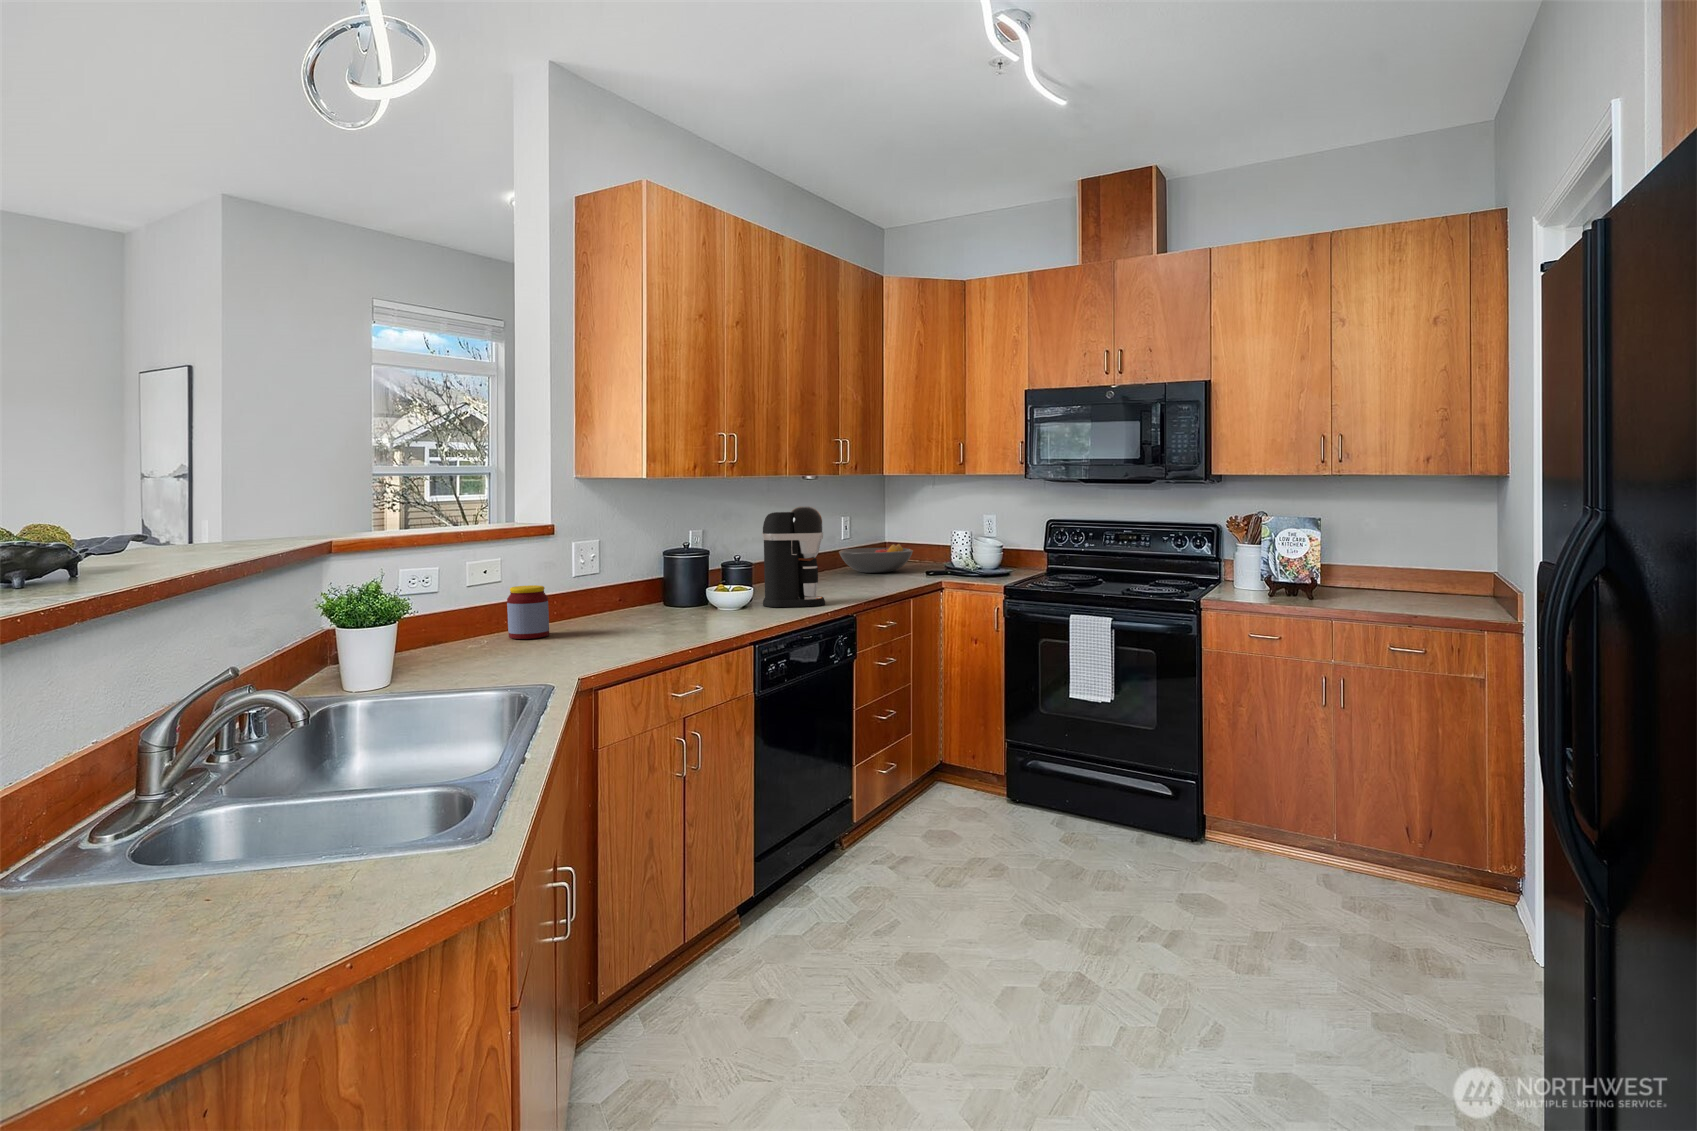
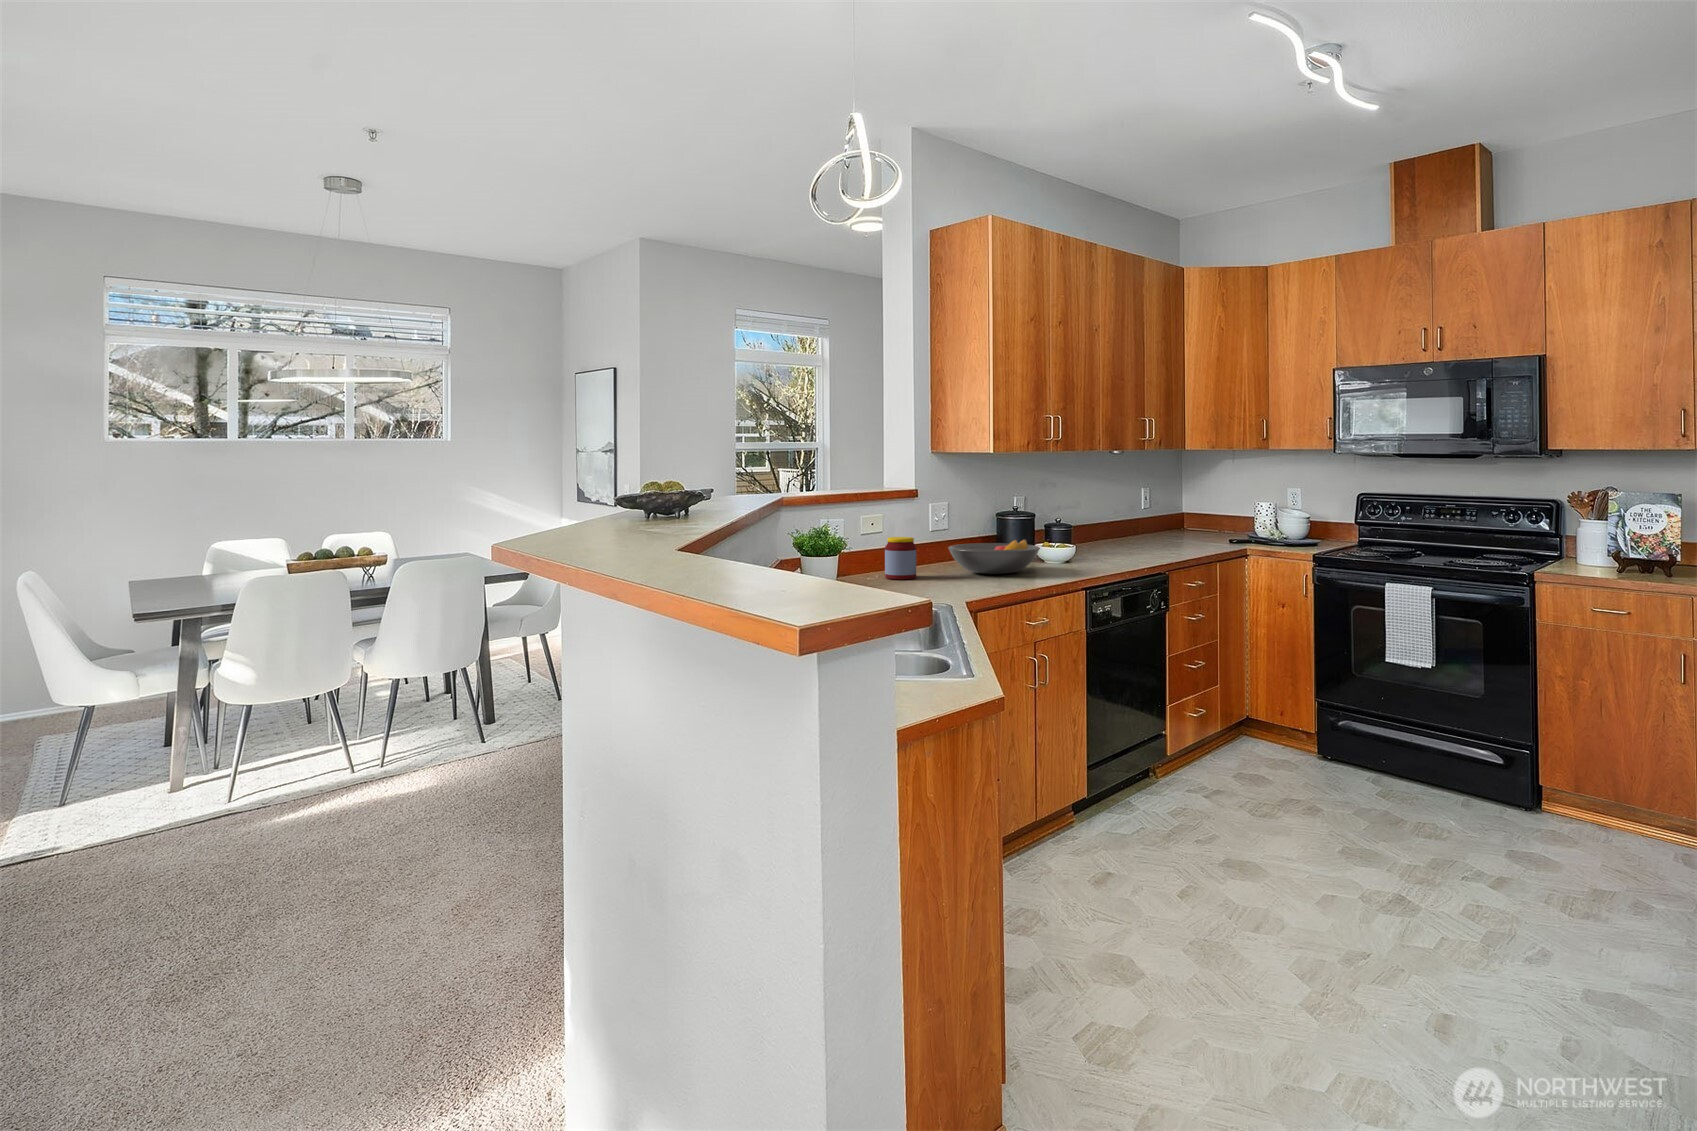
coffee maker: present [762,507,825,607] -> none [1086,476,1144,564]
fruit bowl: present [839,544,913,573] -> present [948,539,1040,574]

